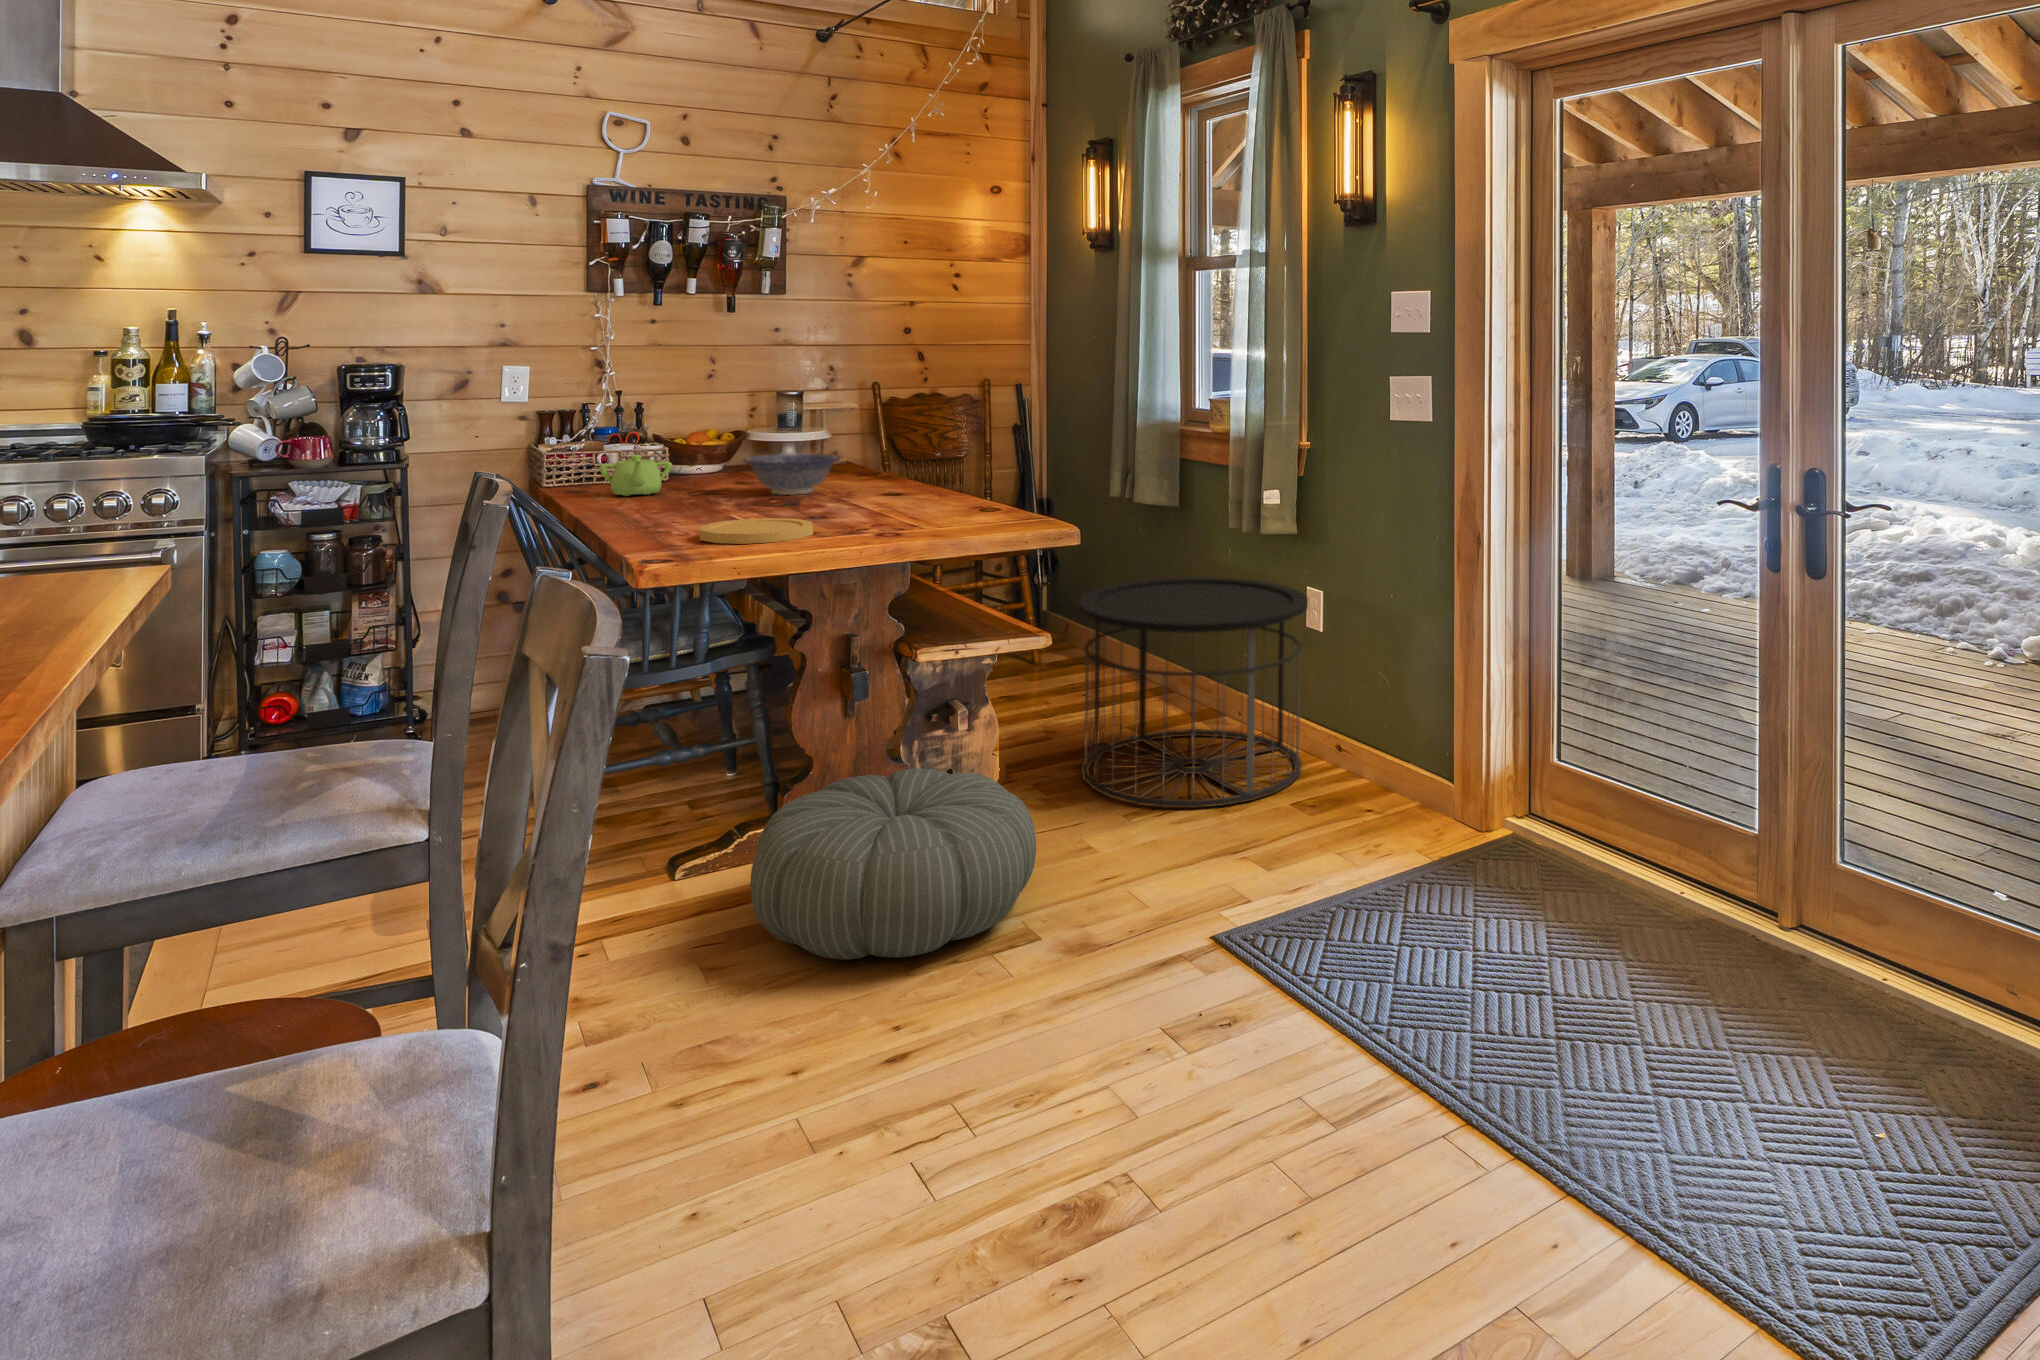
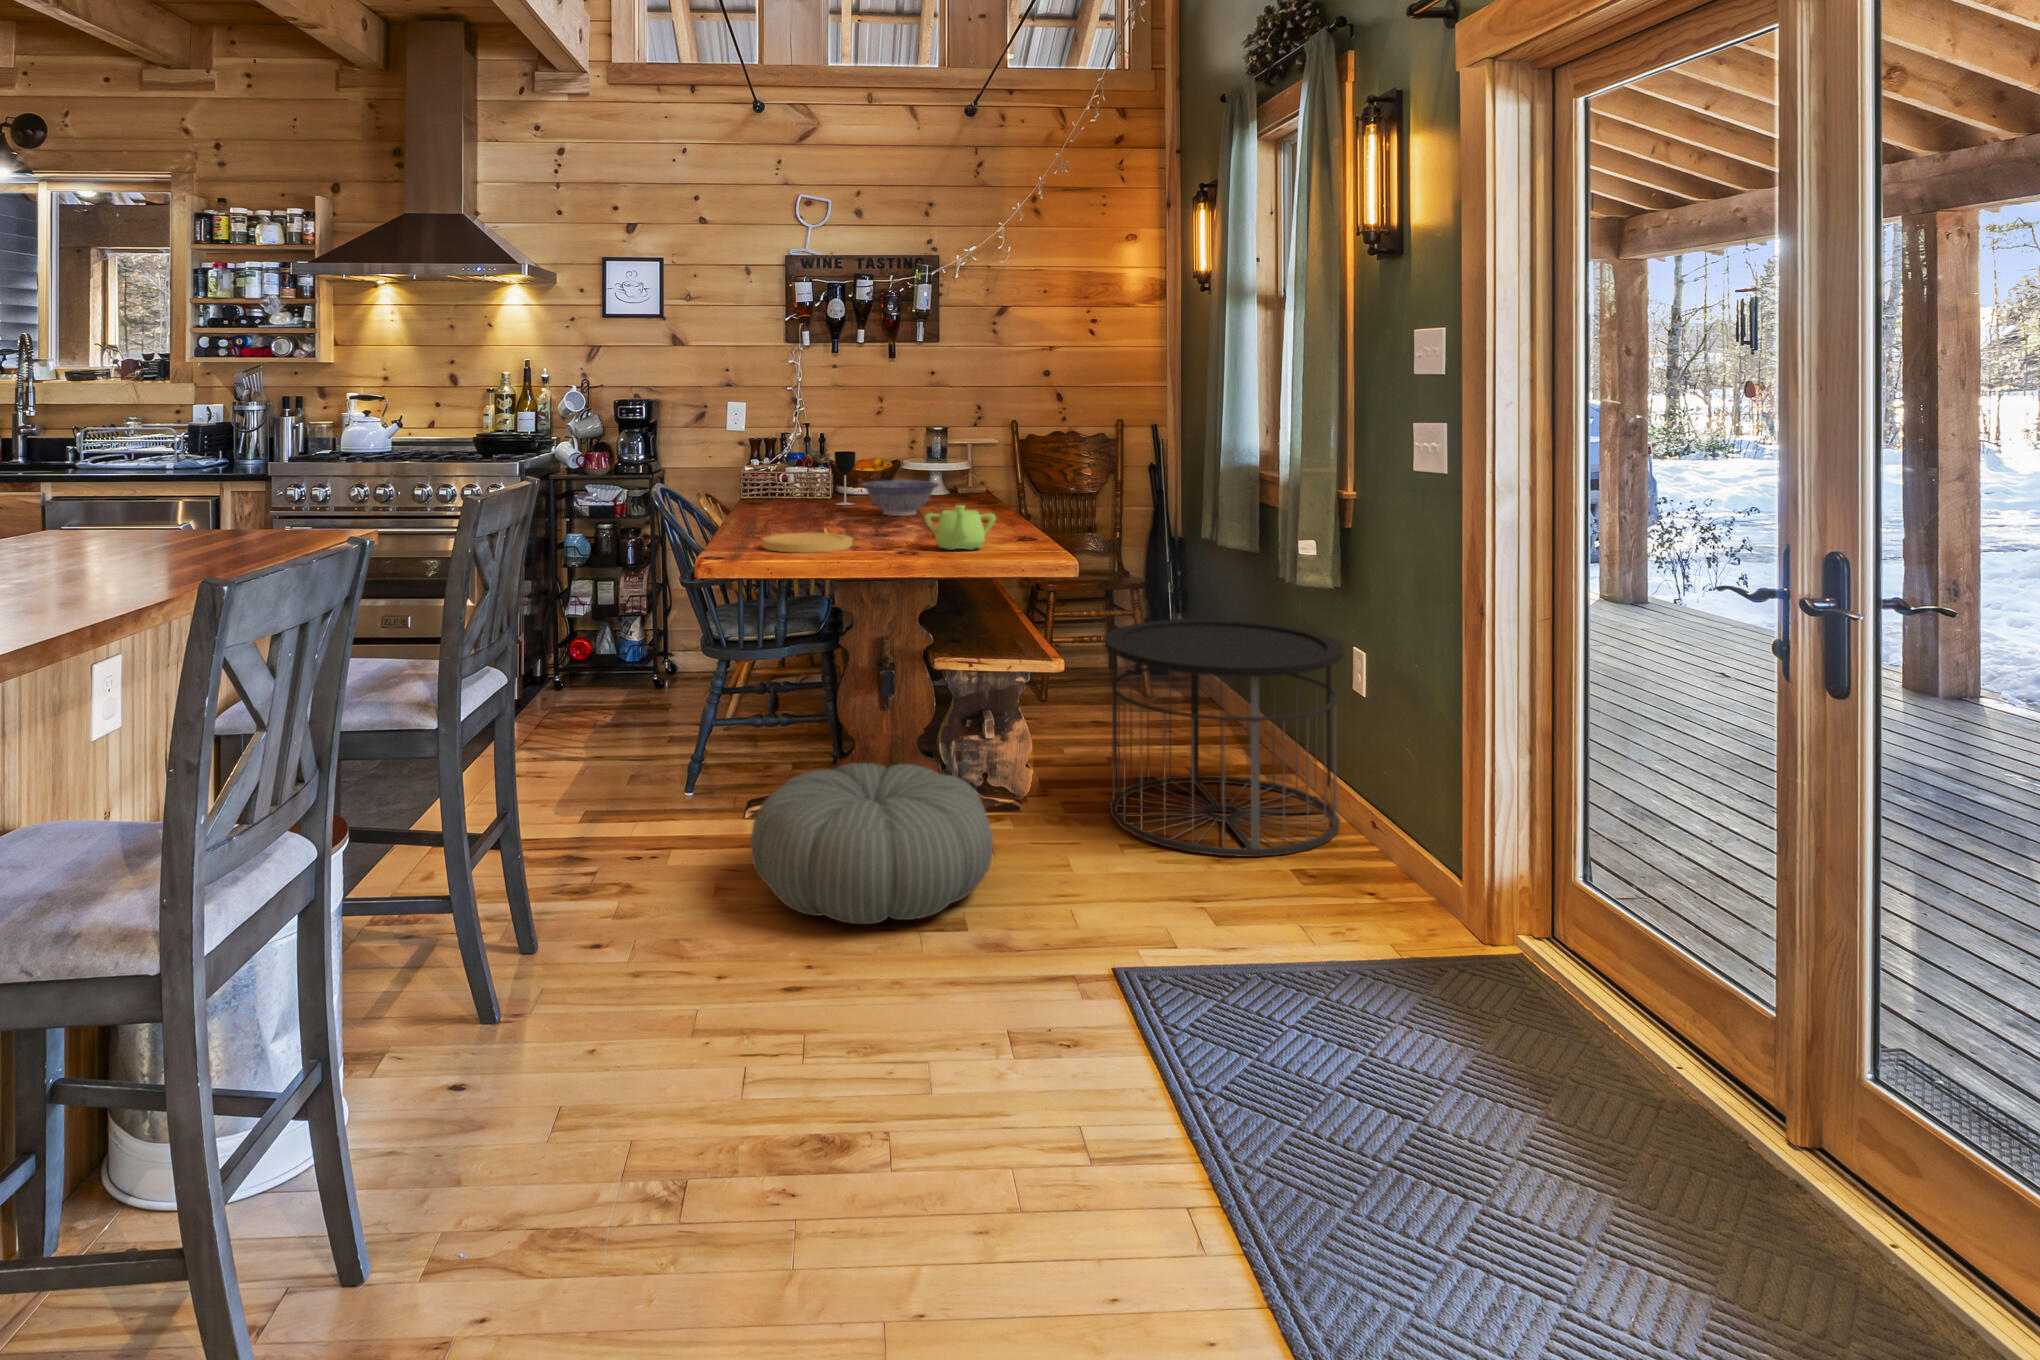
wine glass: none [682,423,709,486] -> present [835,451,856,505]
teapot: present [599,455,672,496] -> present [925,505,996,550]

